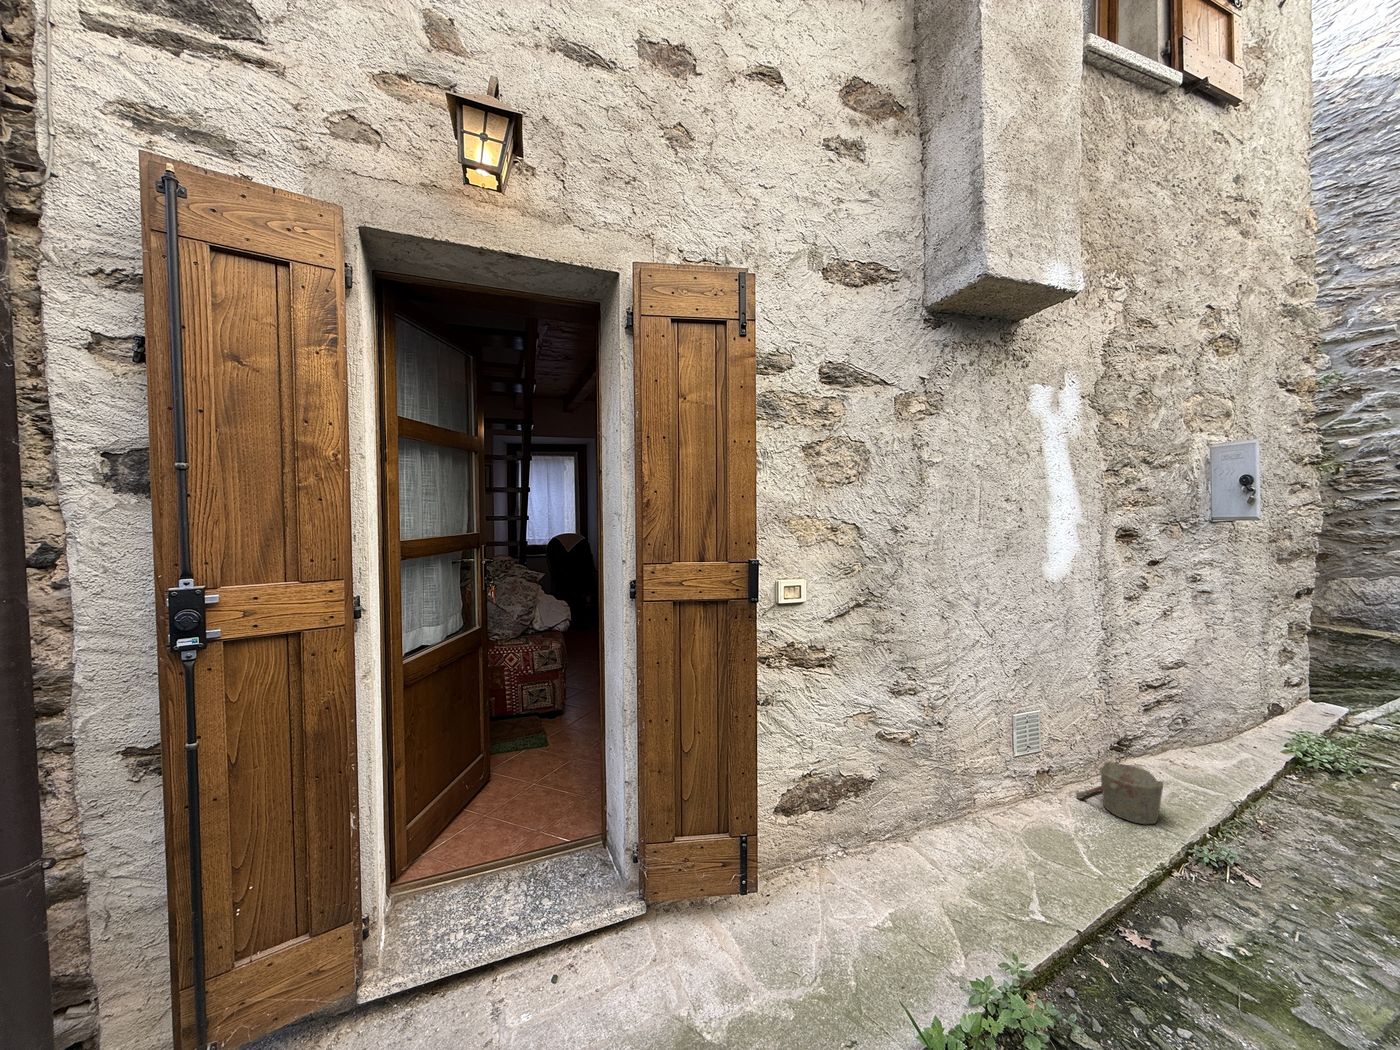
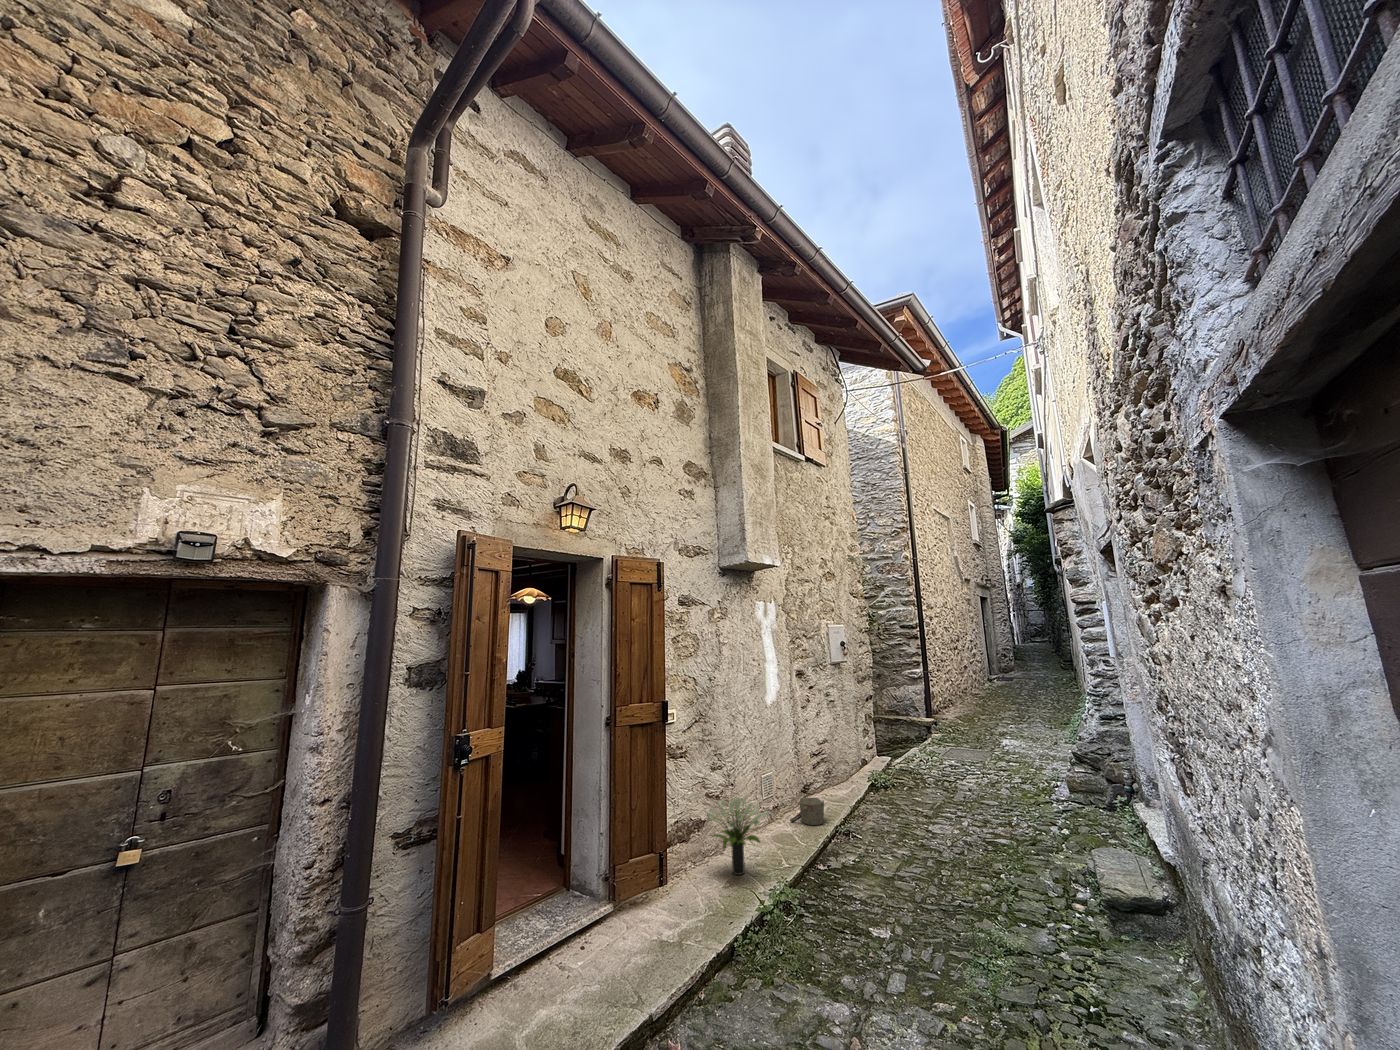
potted plant: none [859,751,1003,905] -> present [707,797,770,875]

